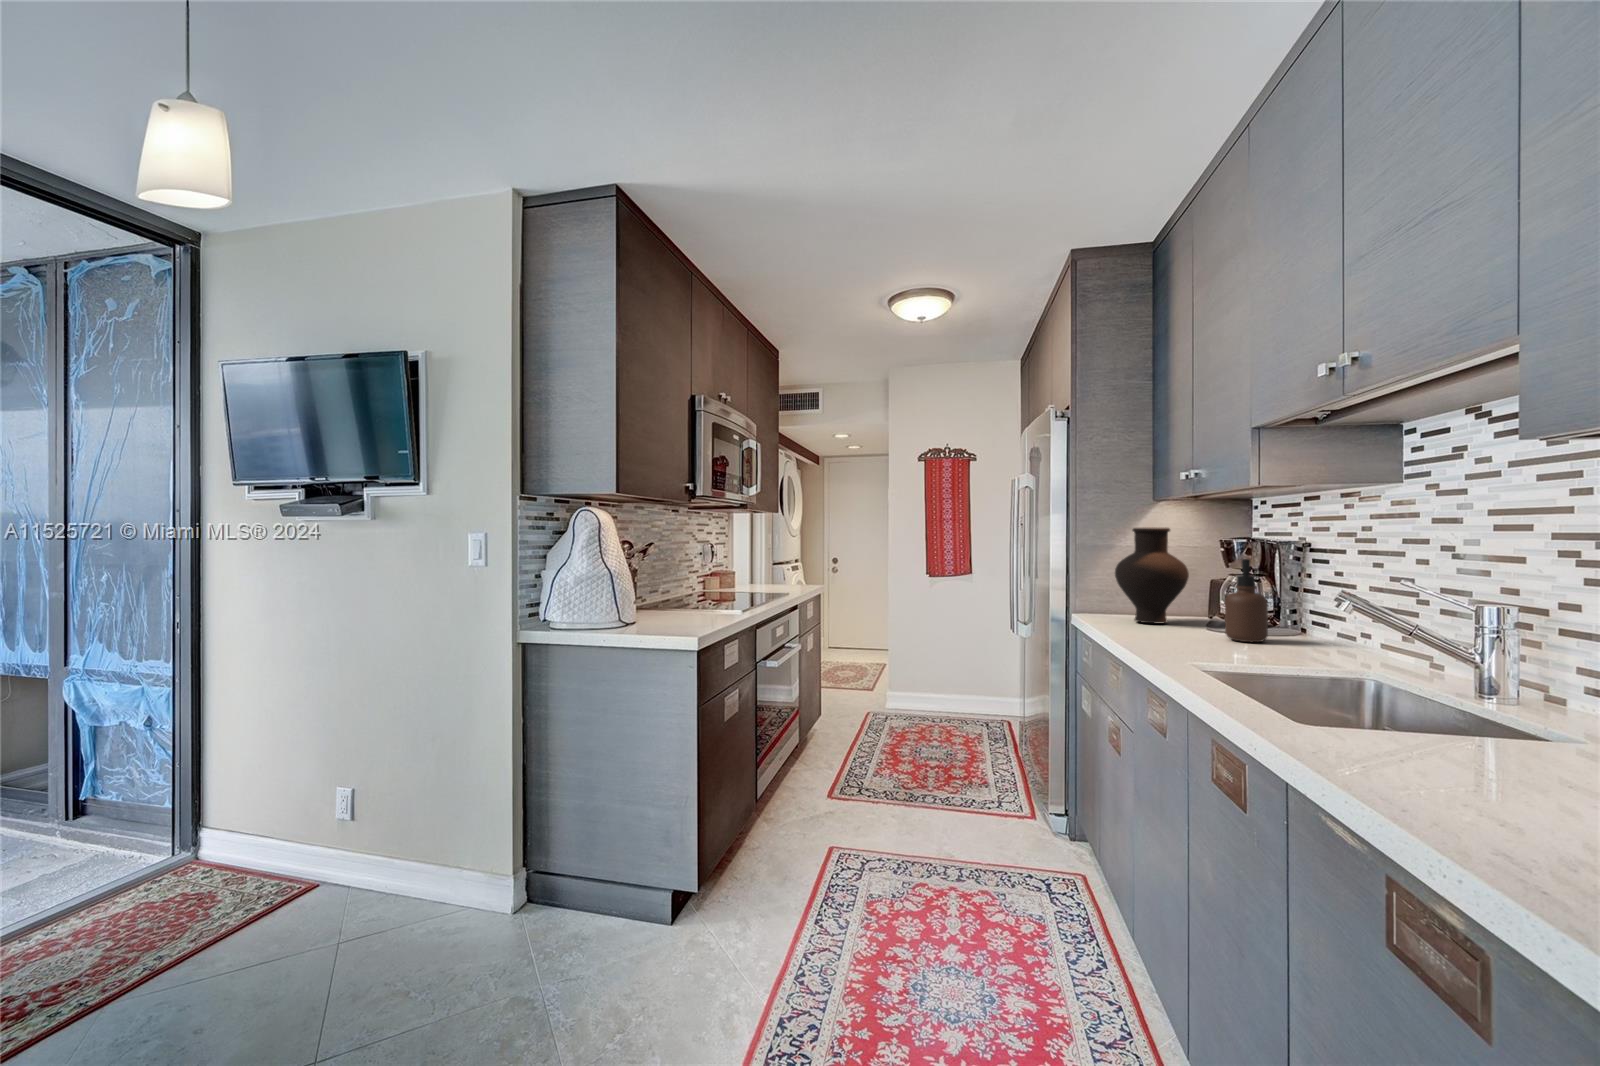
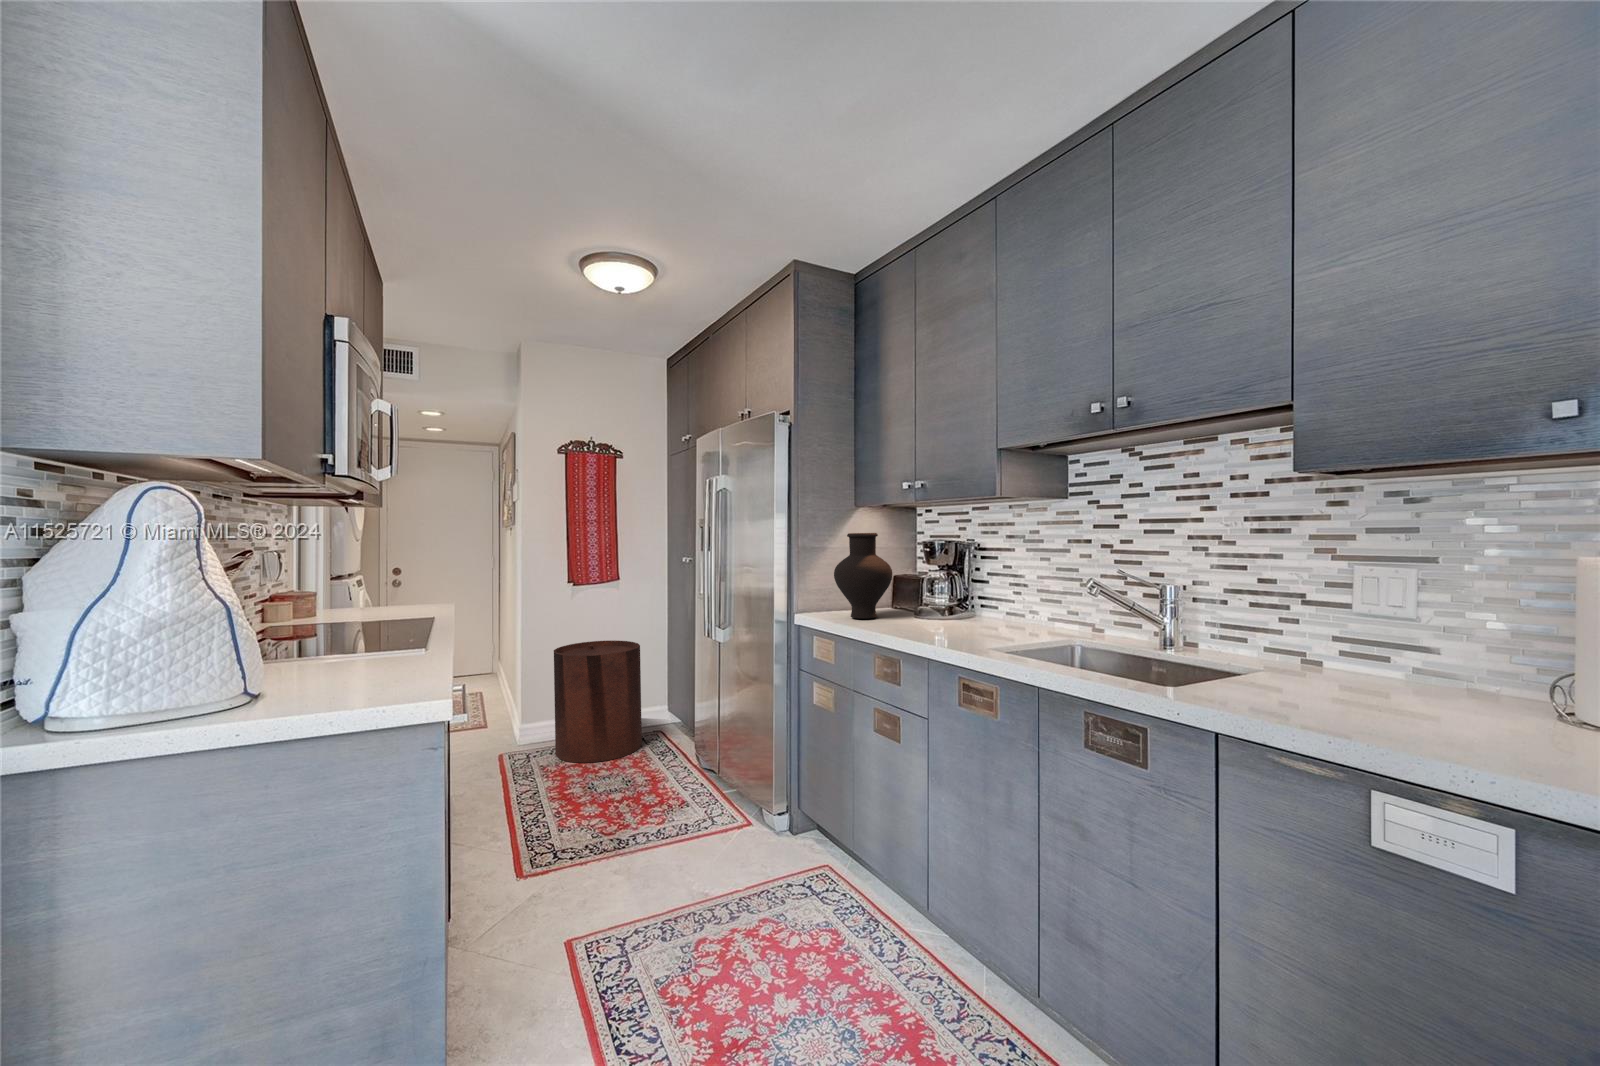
soap dispenser: present [1225,559,1268,642] -> none [942,558,972,627]
trash can: none [908,626,986,735] -> present [554,640,642,763]

